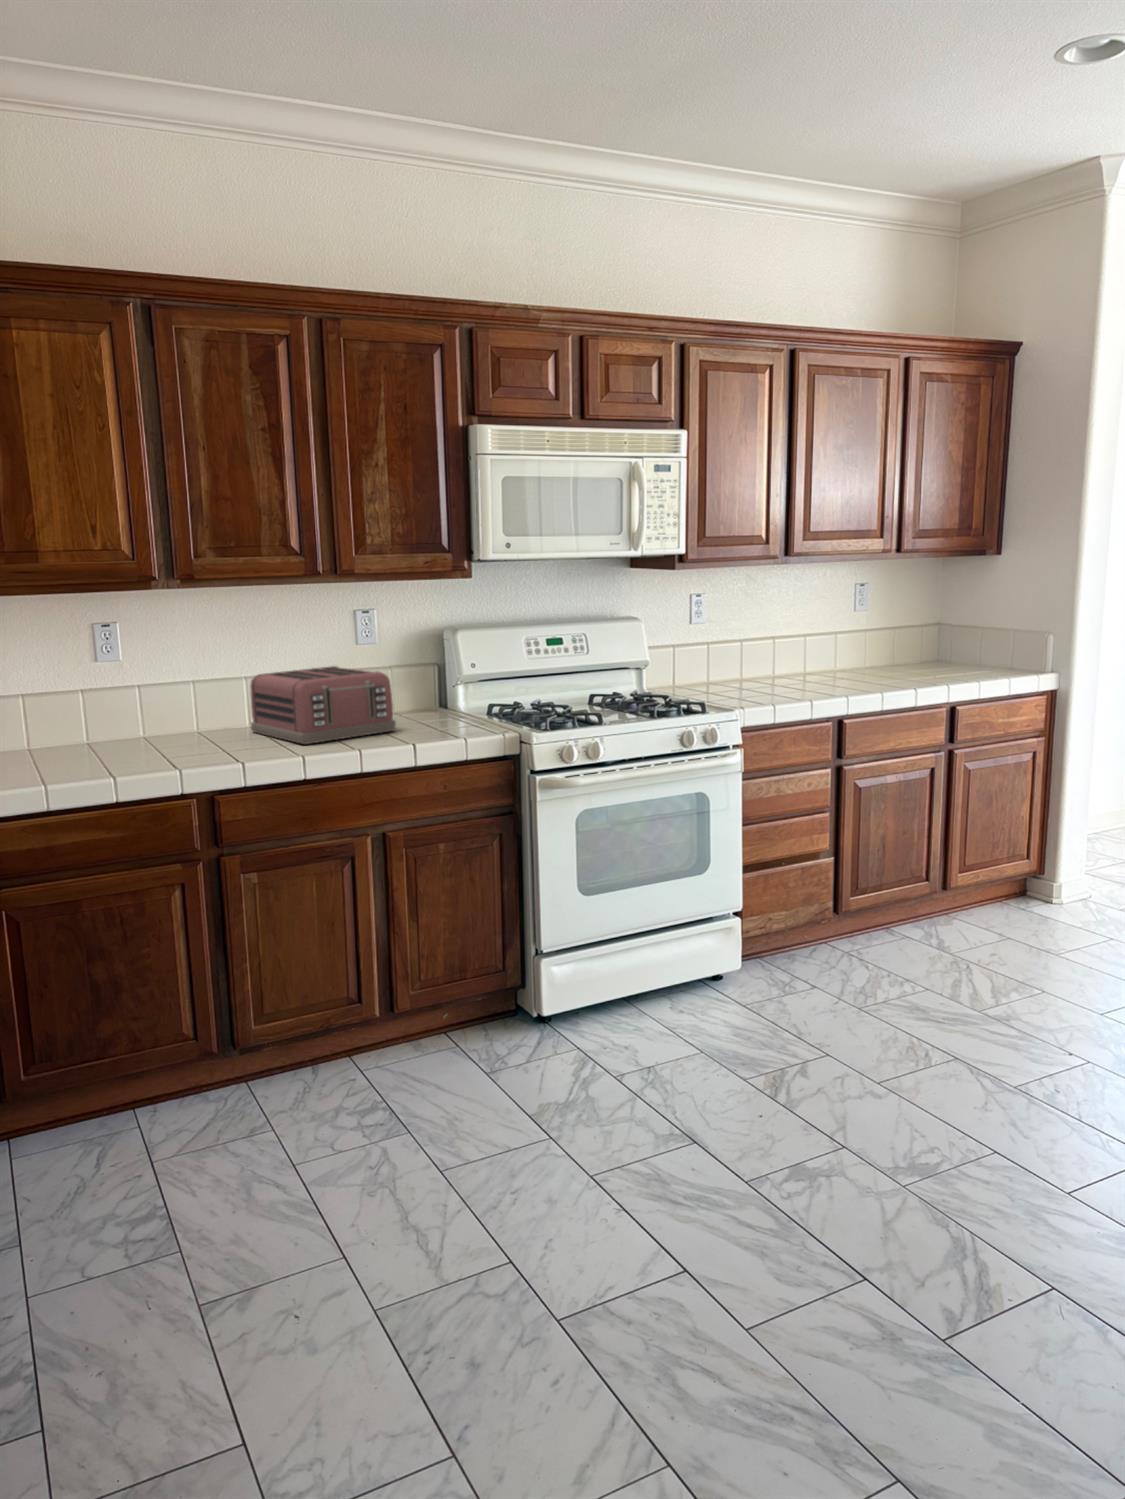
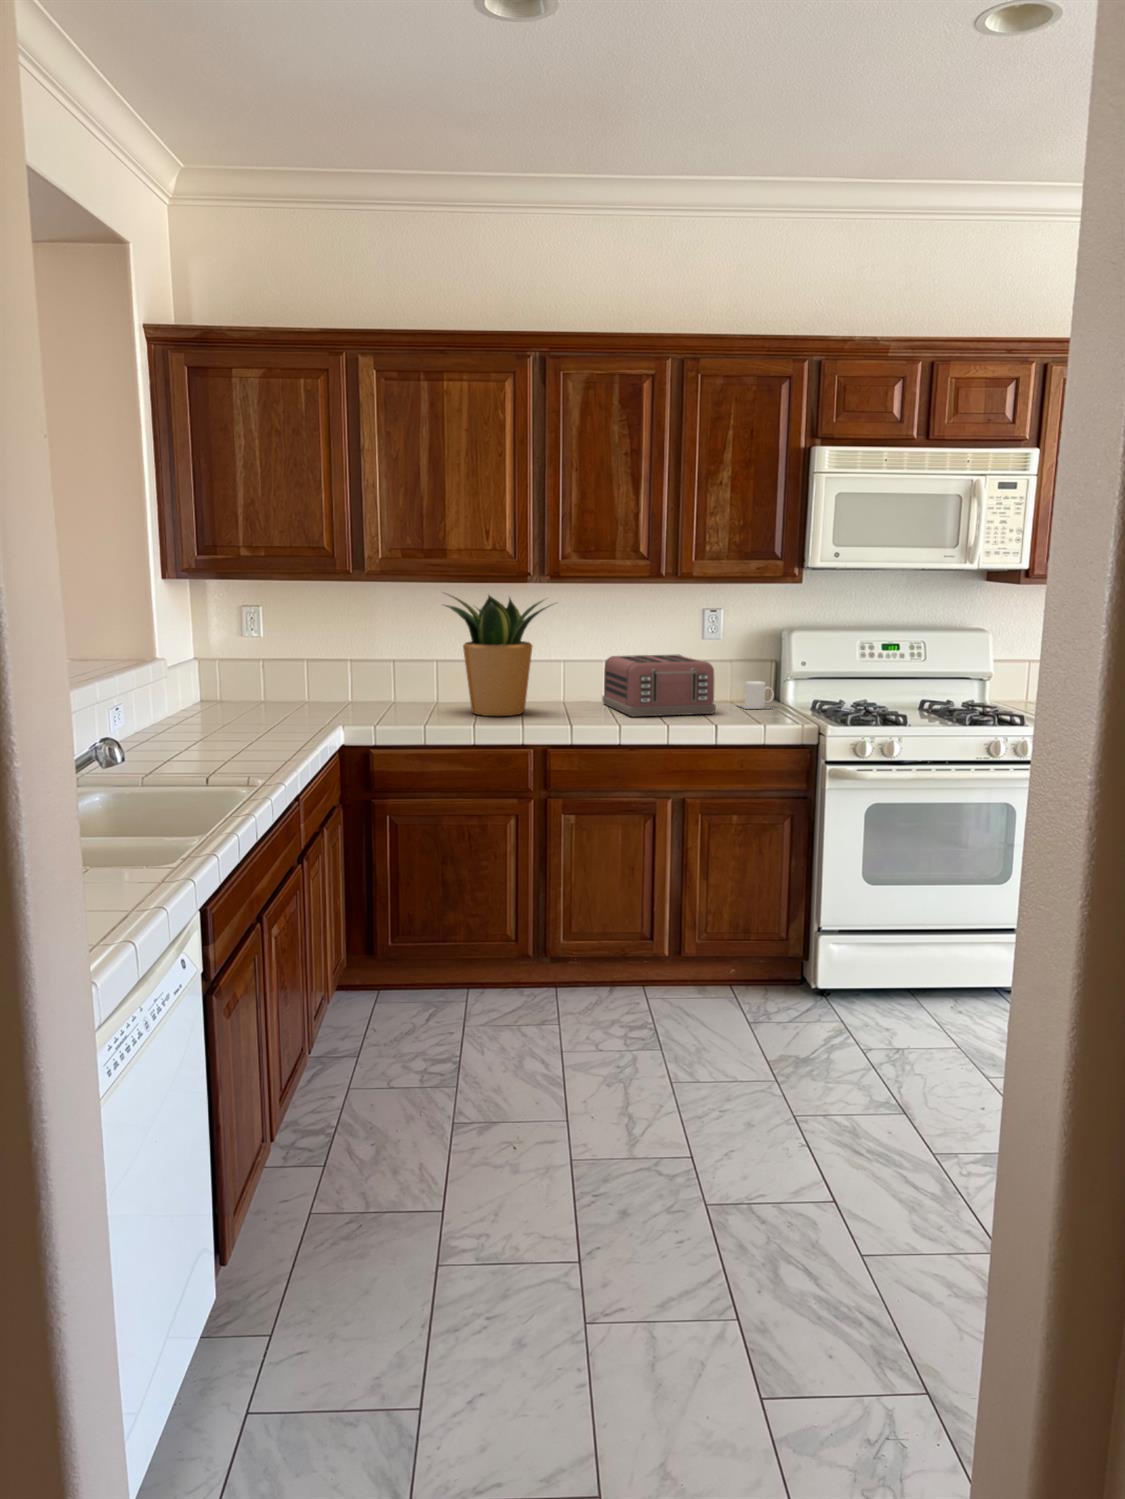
potted plant: none [35,608,201,764] -> present [445,595,549,716]
mug: none [406,689,451,722] -> present [739,681,774,709]

